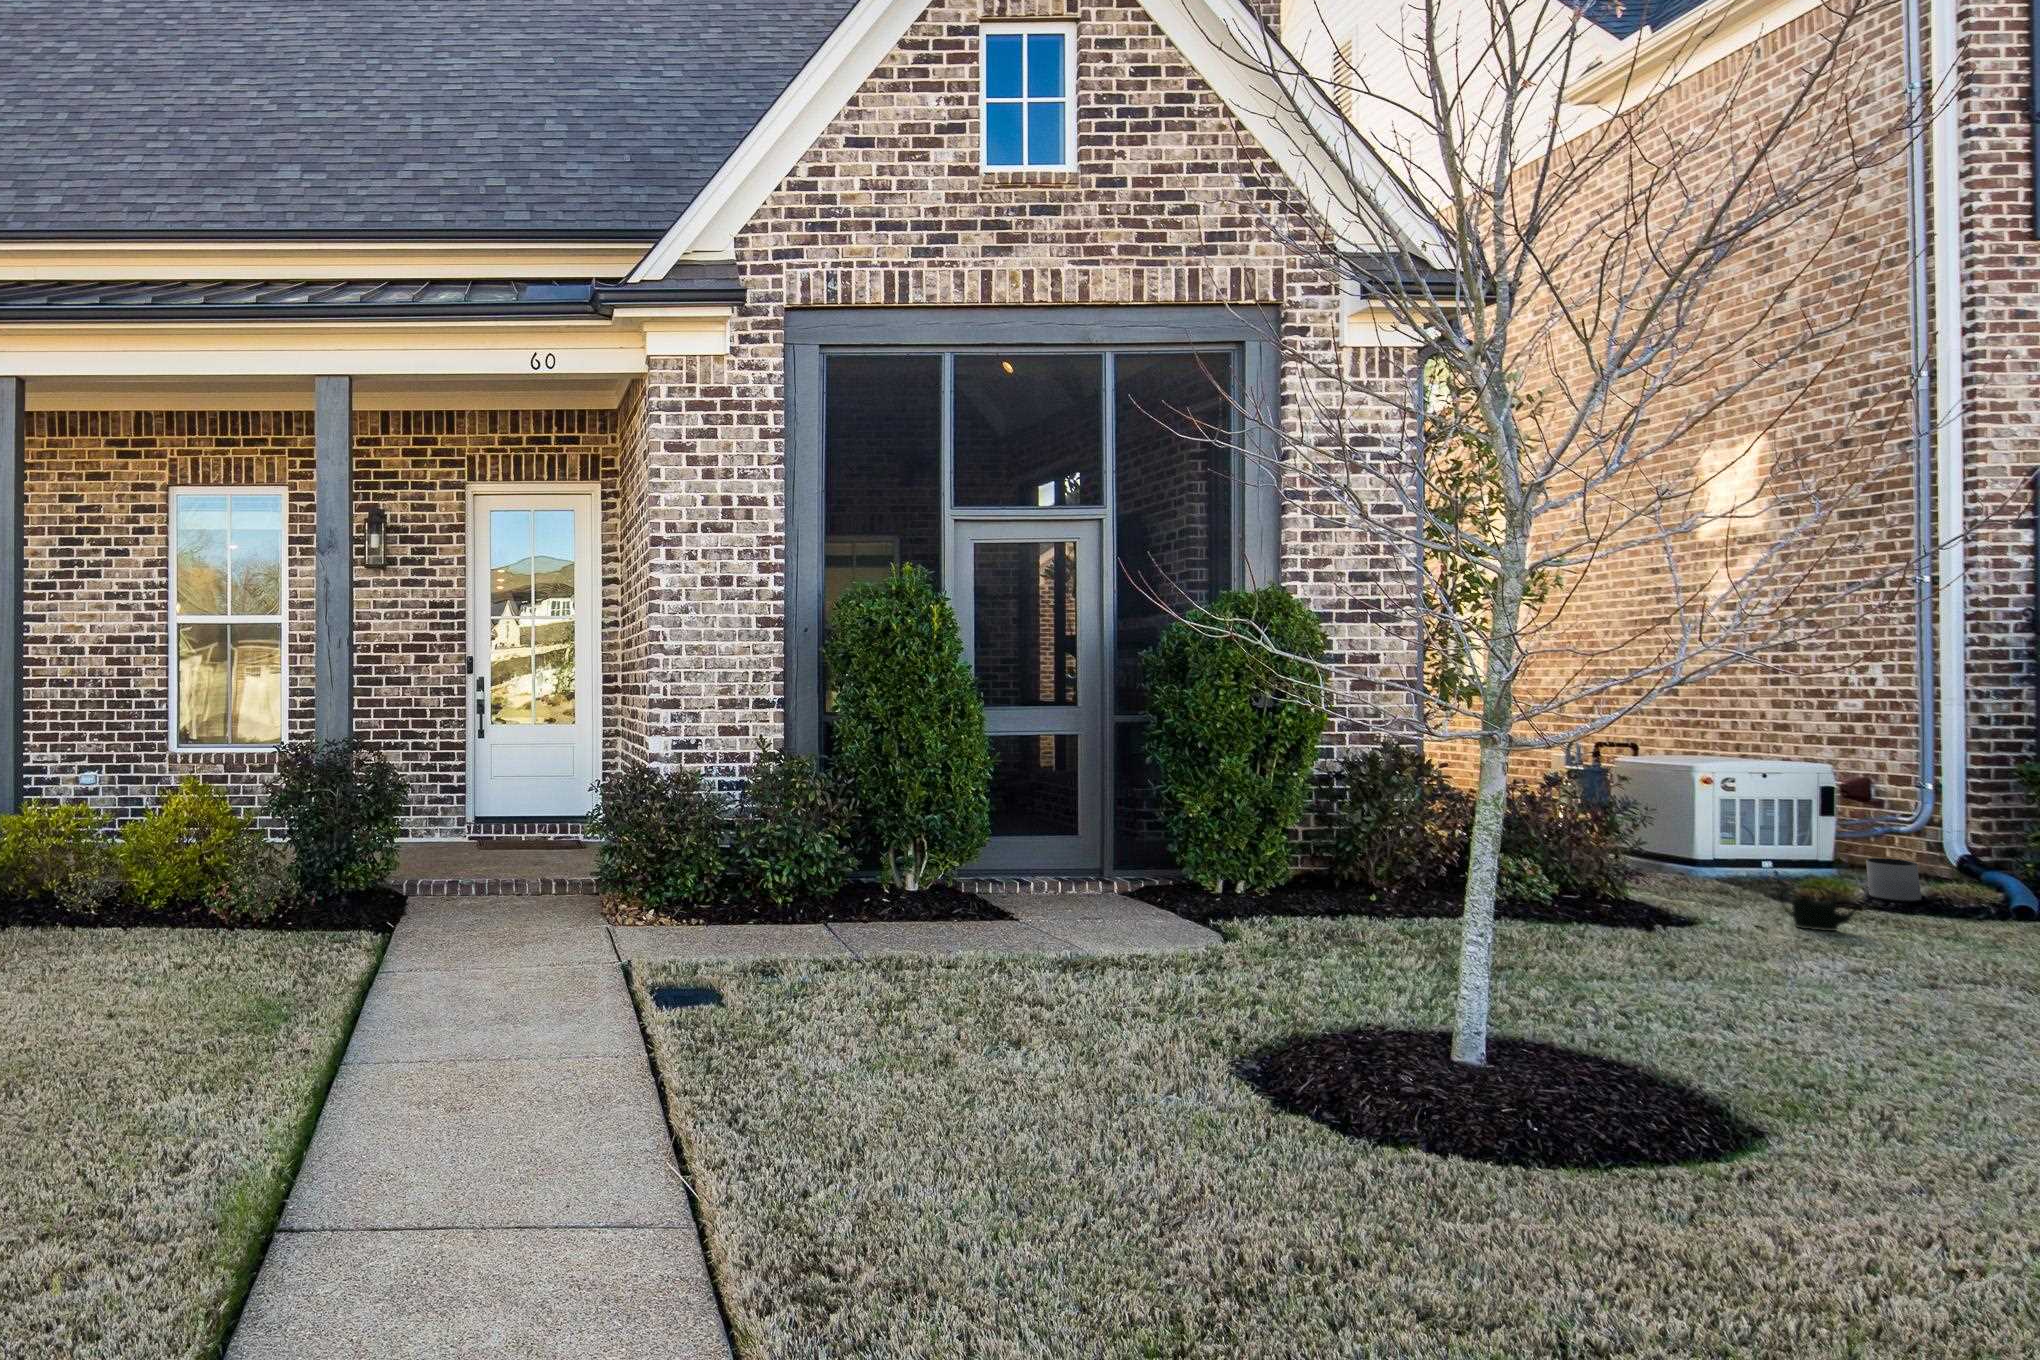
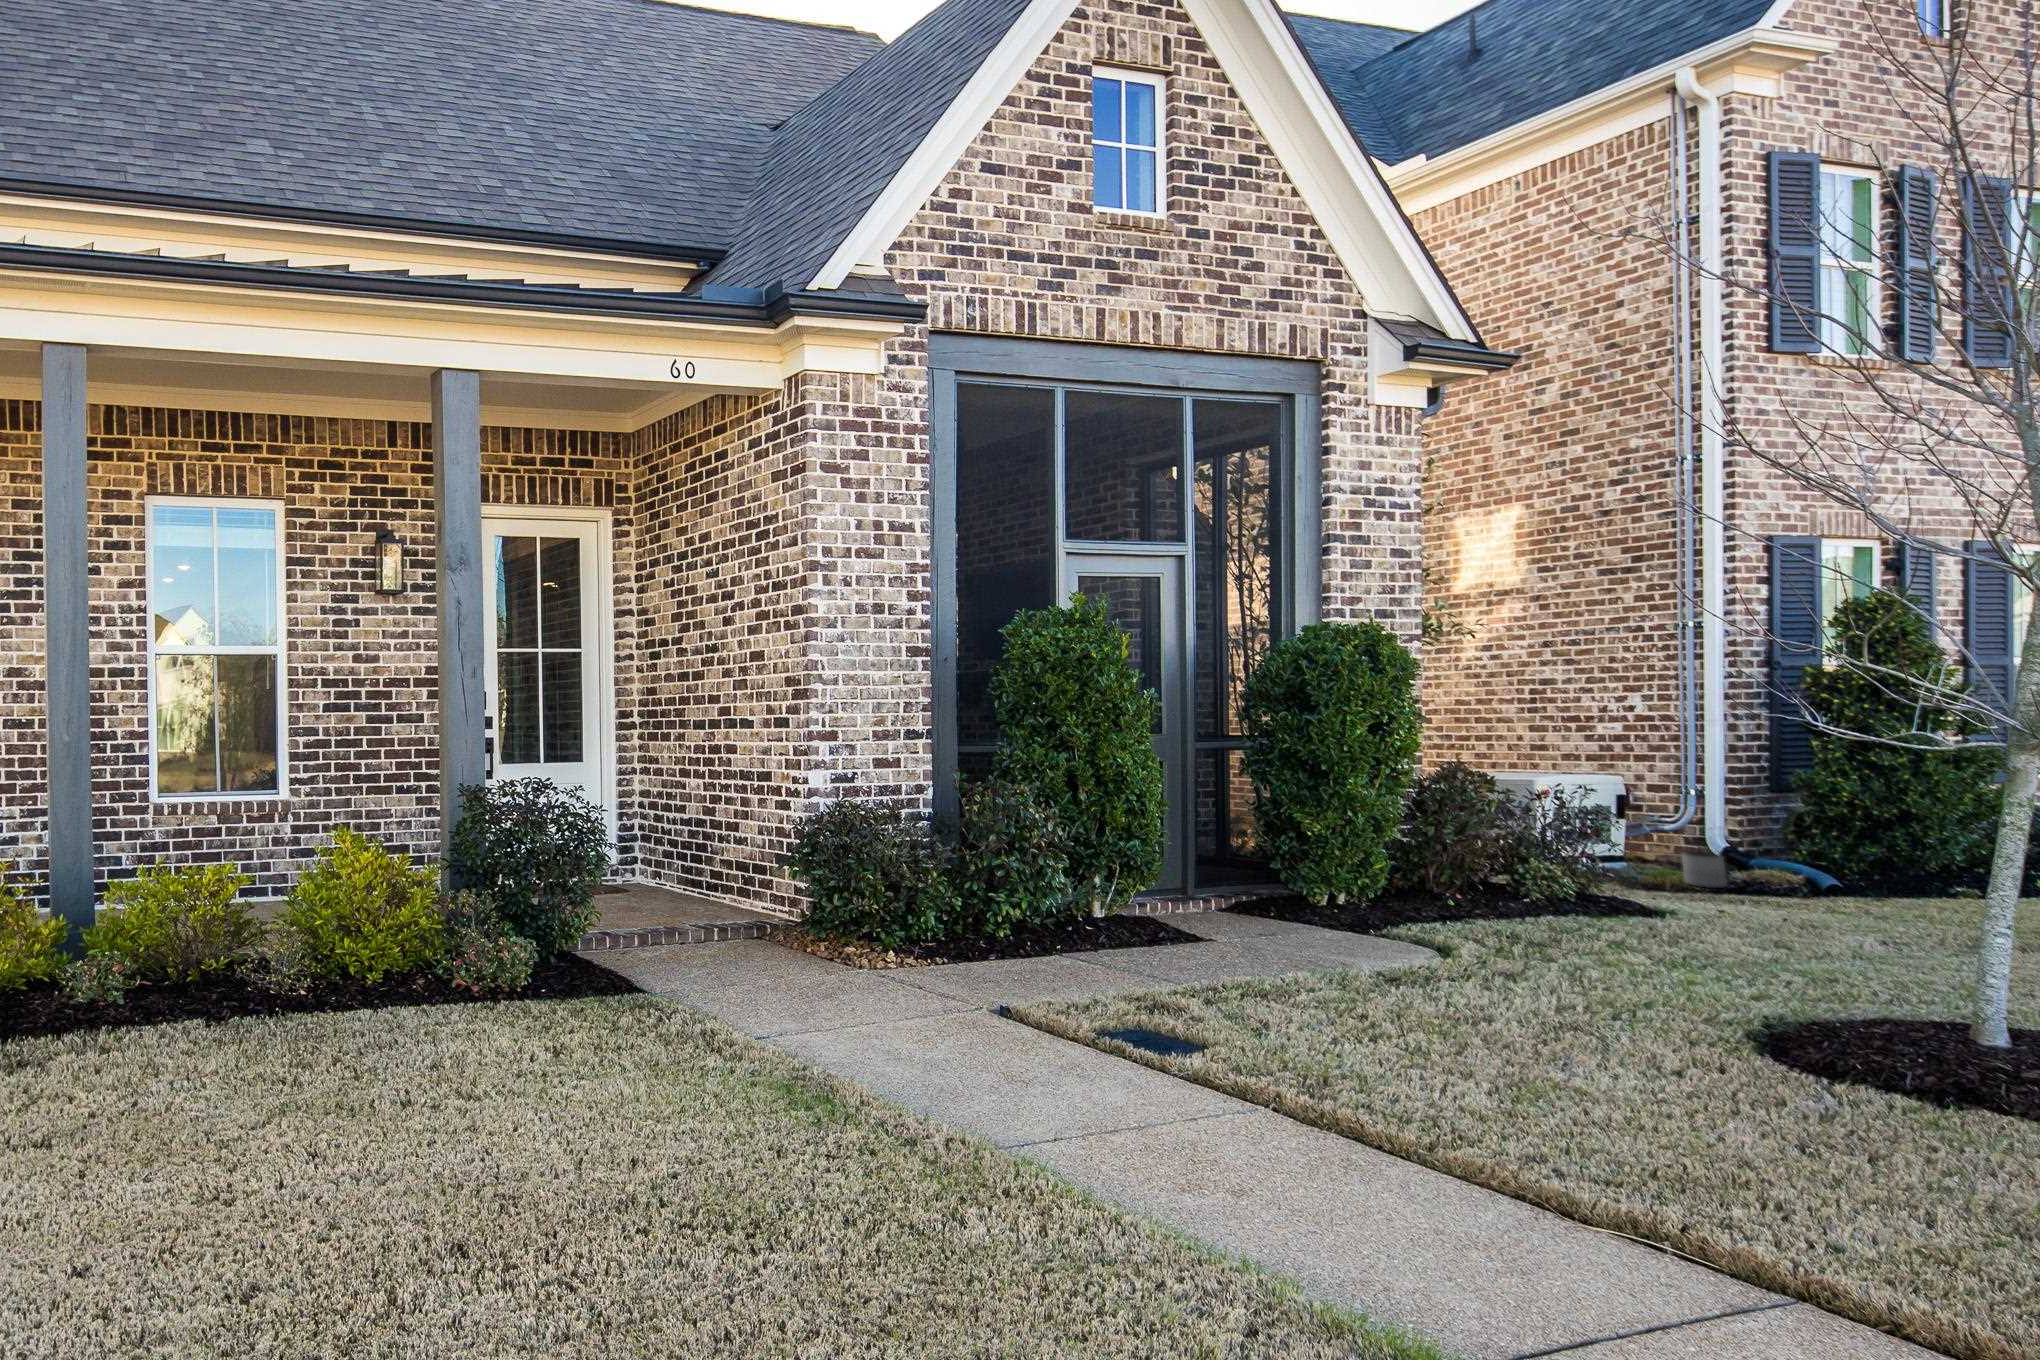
watering can: present [1780,886,1865,931] -> none [1714,881,1785,919]

